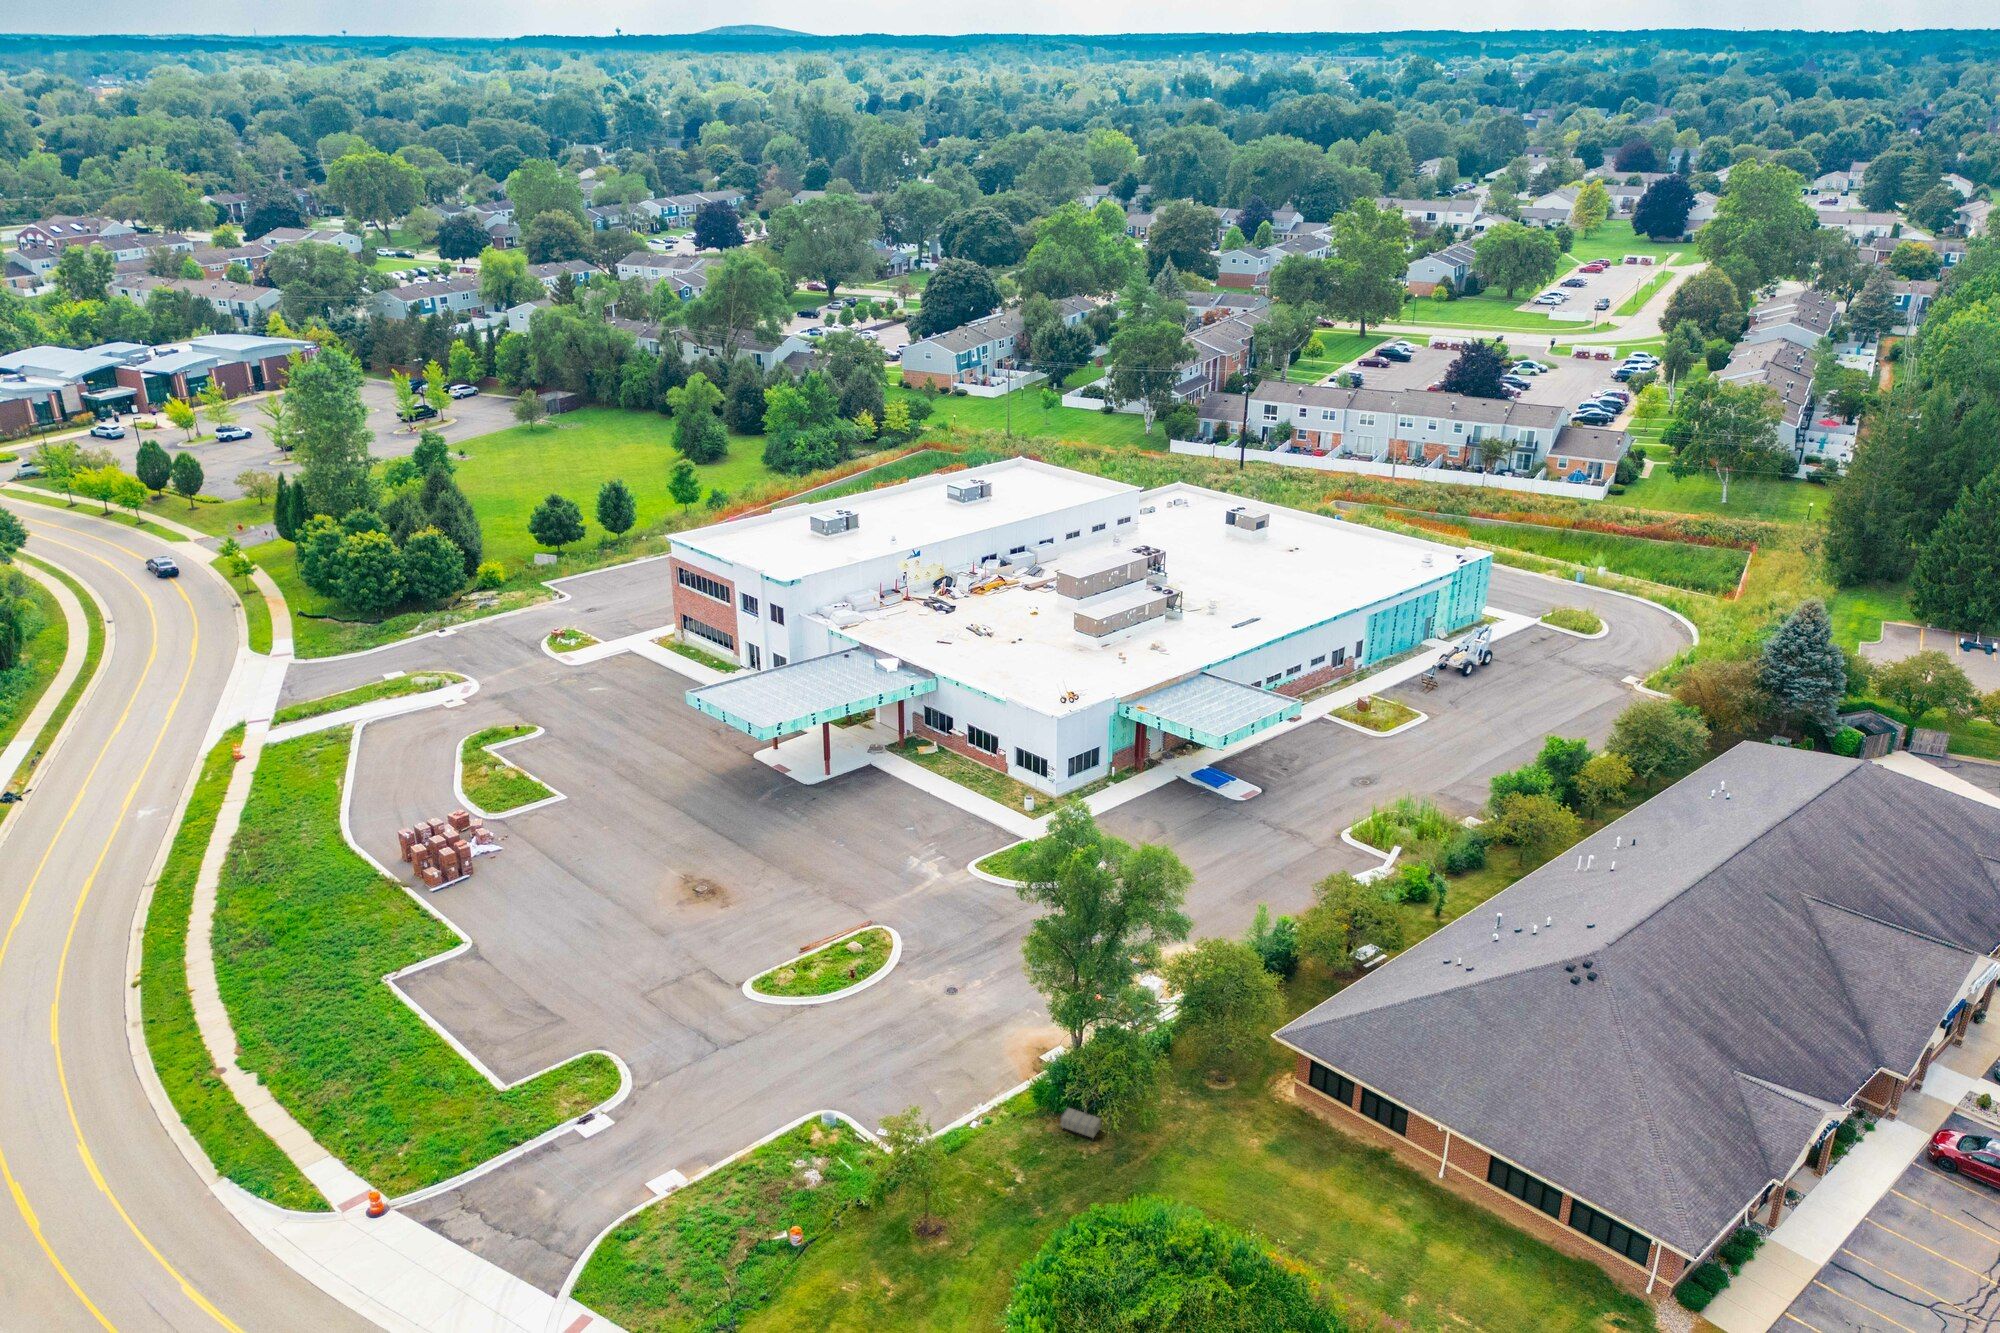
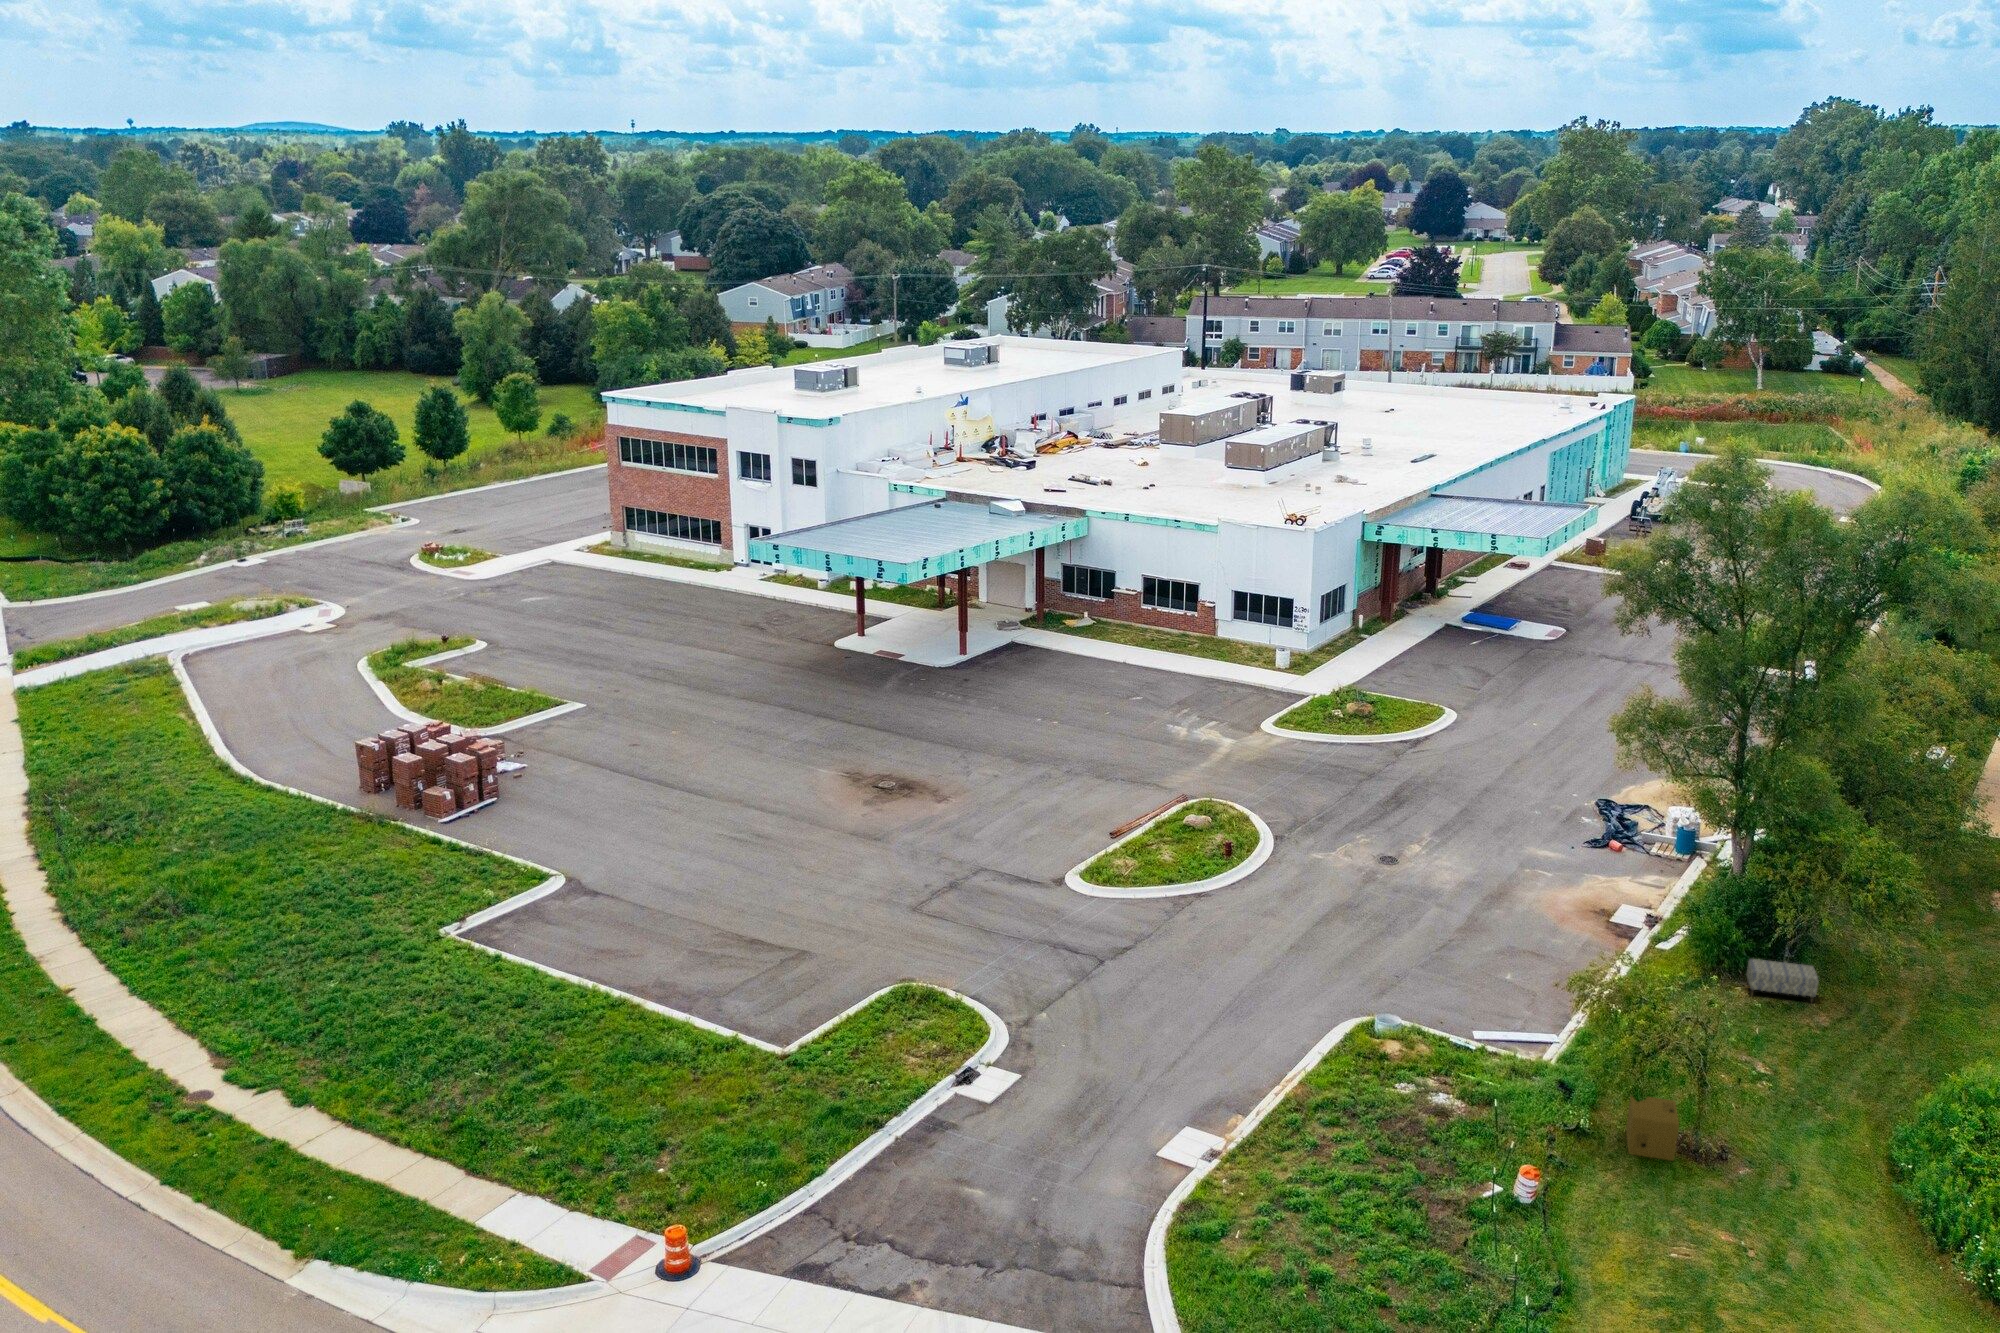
cardboard box: none [891,1191,924,1233] -> present [1626,1096,1679,1161]

